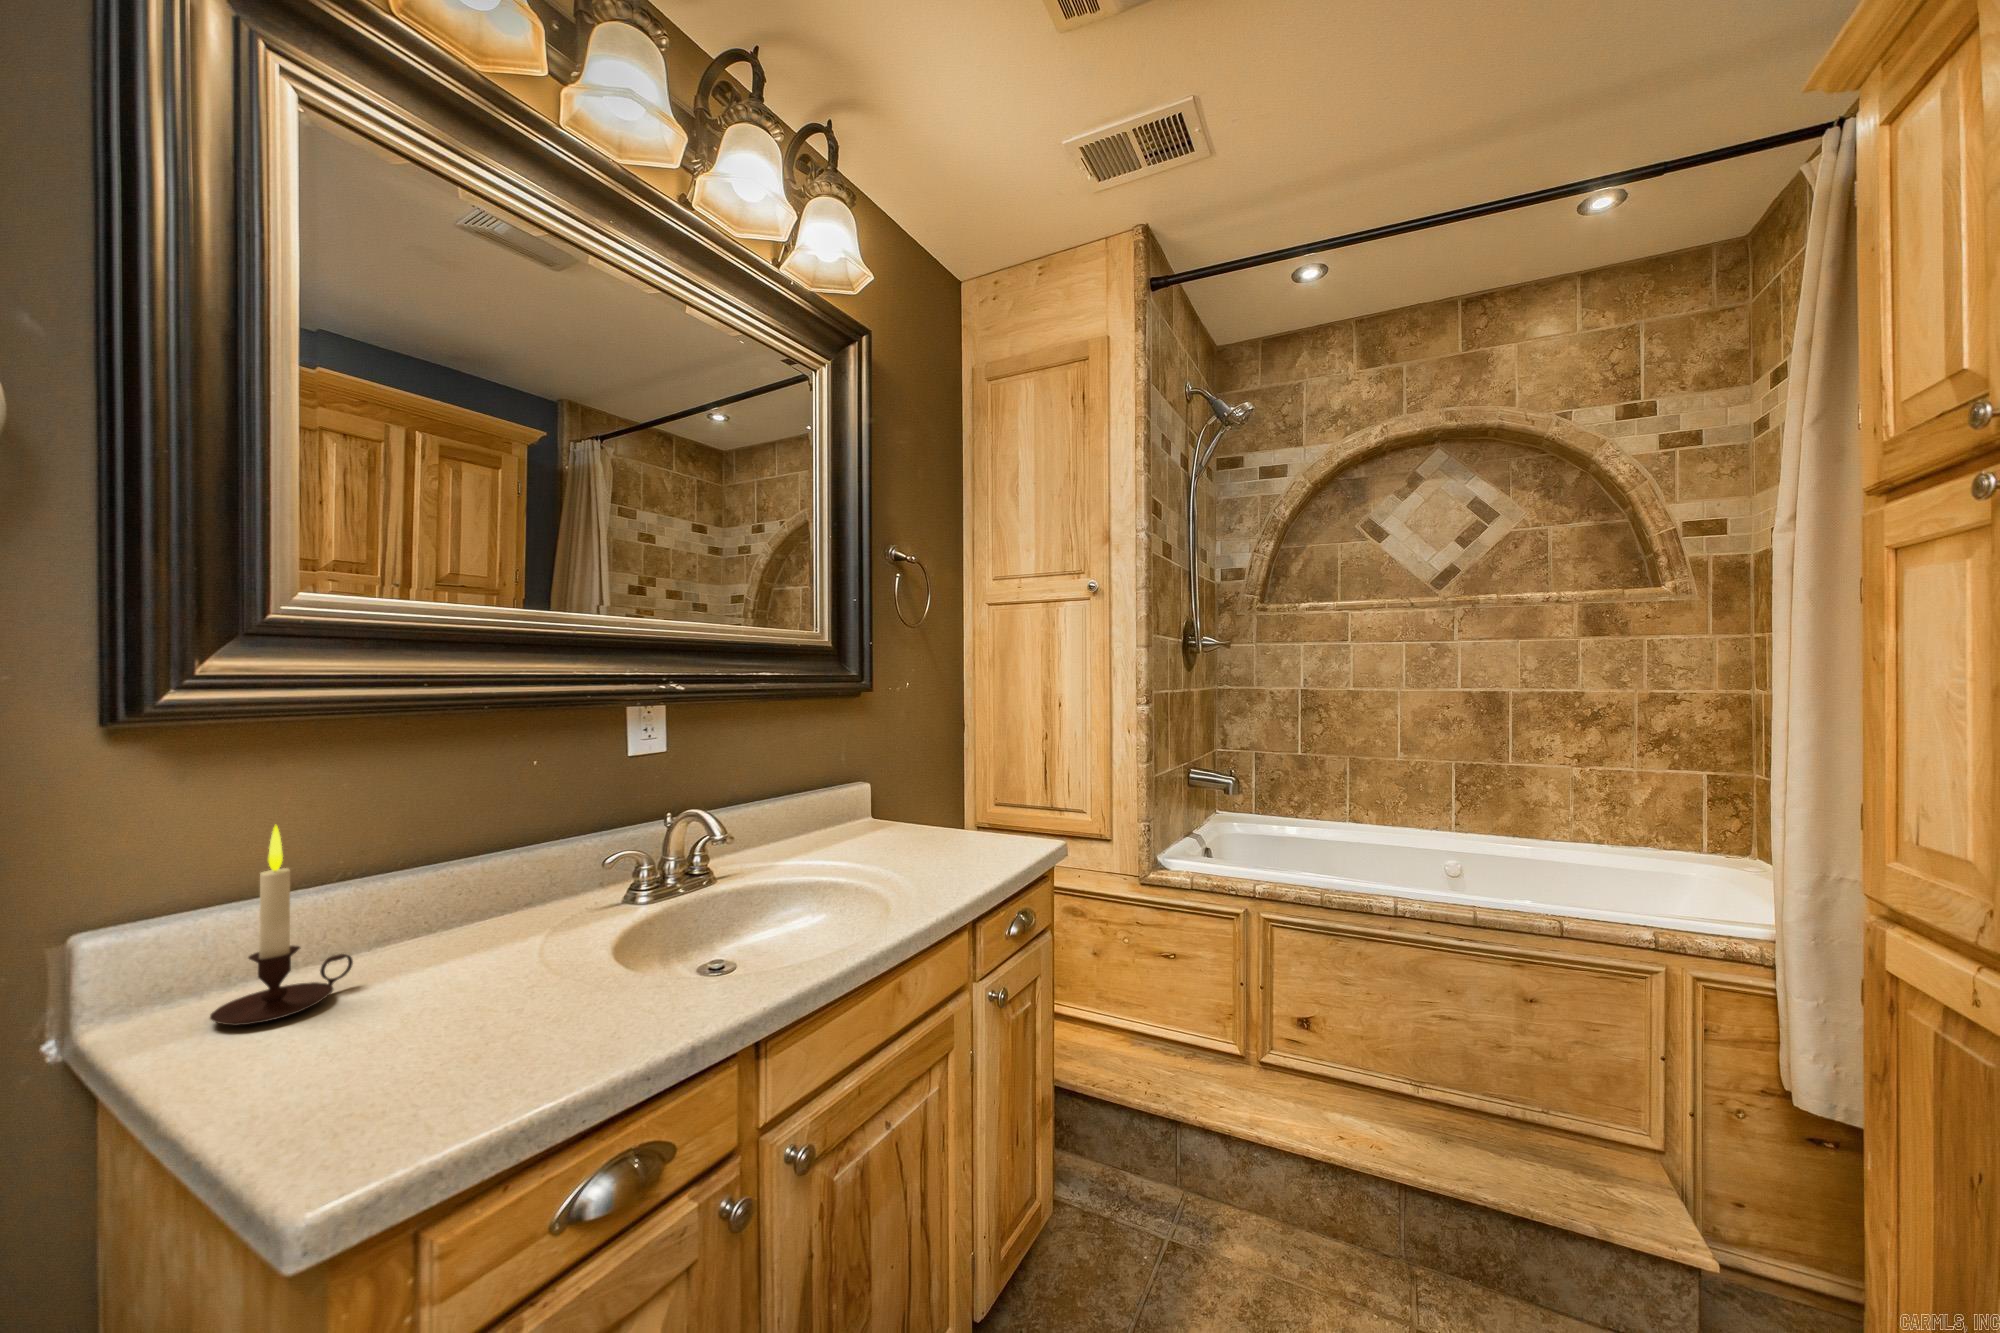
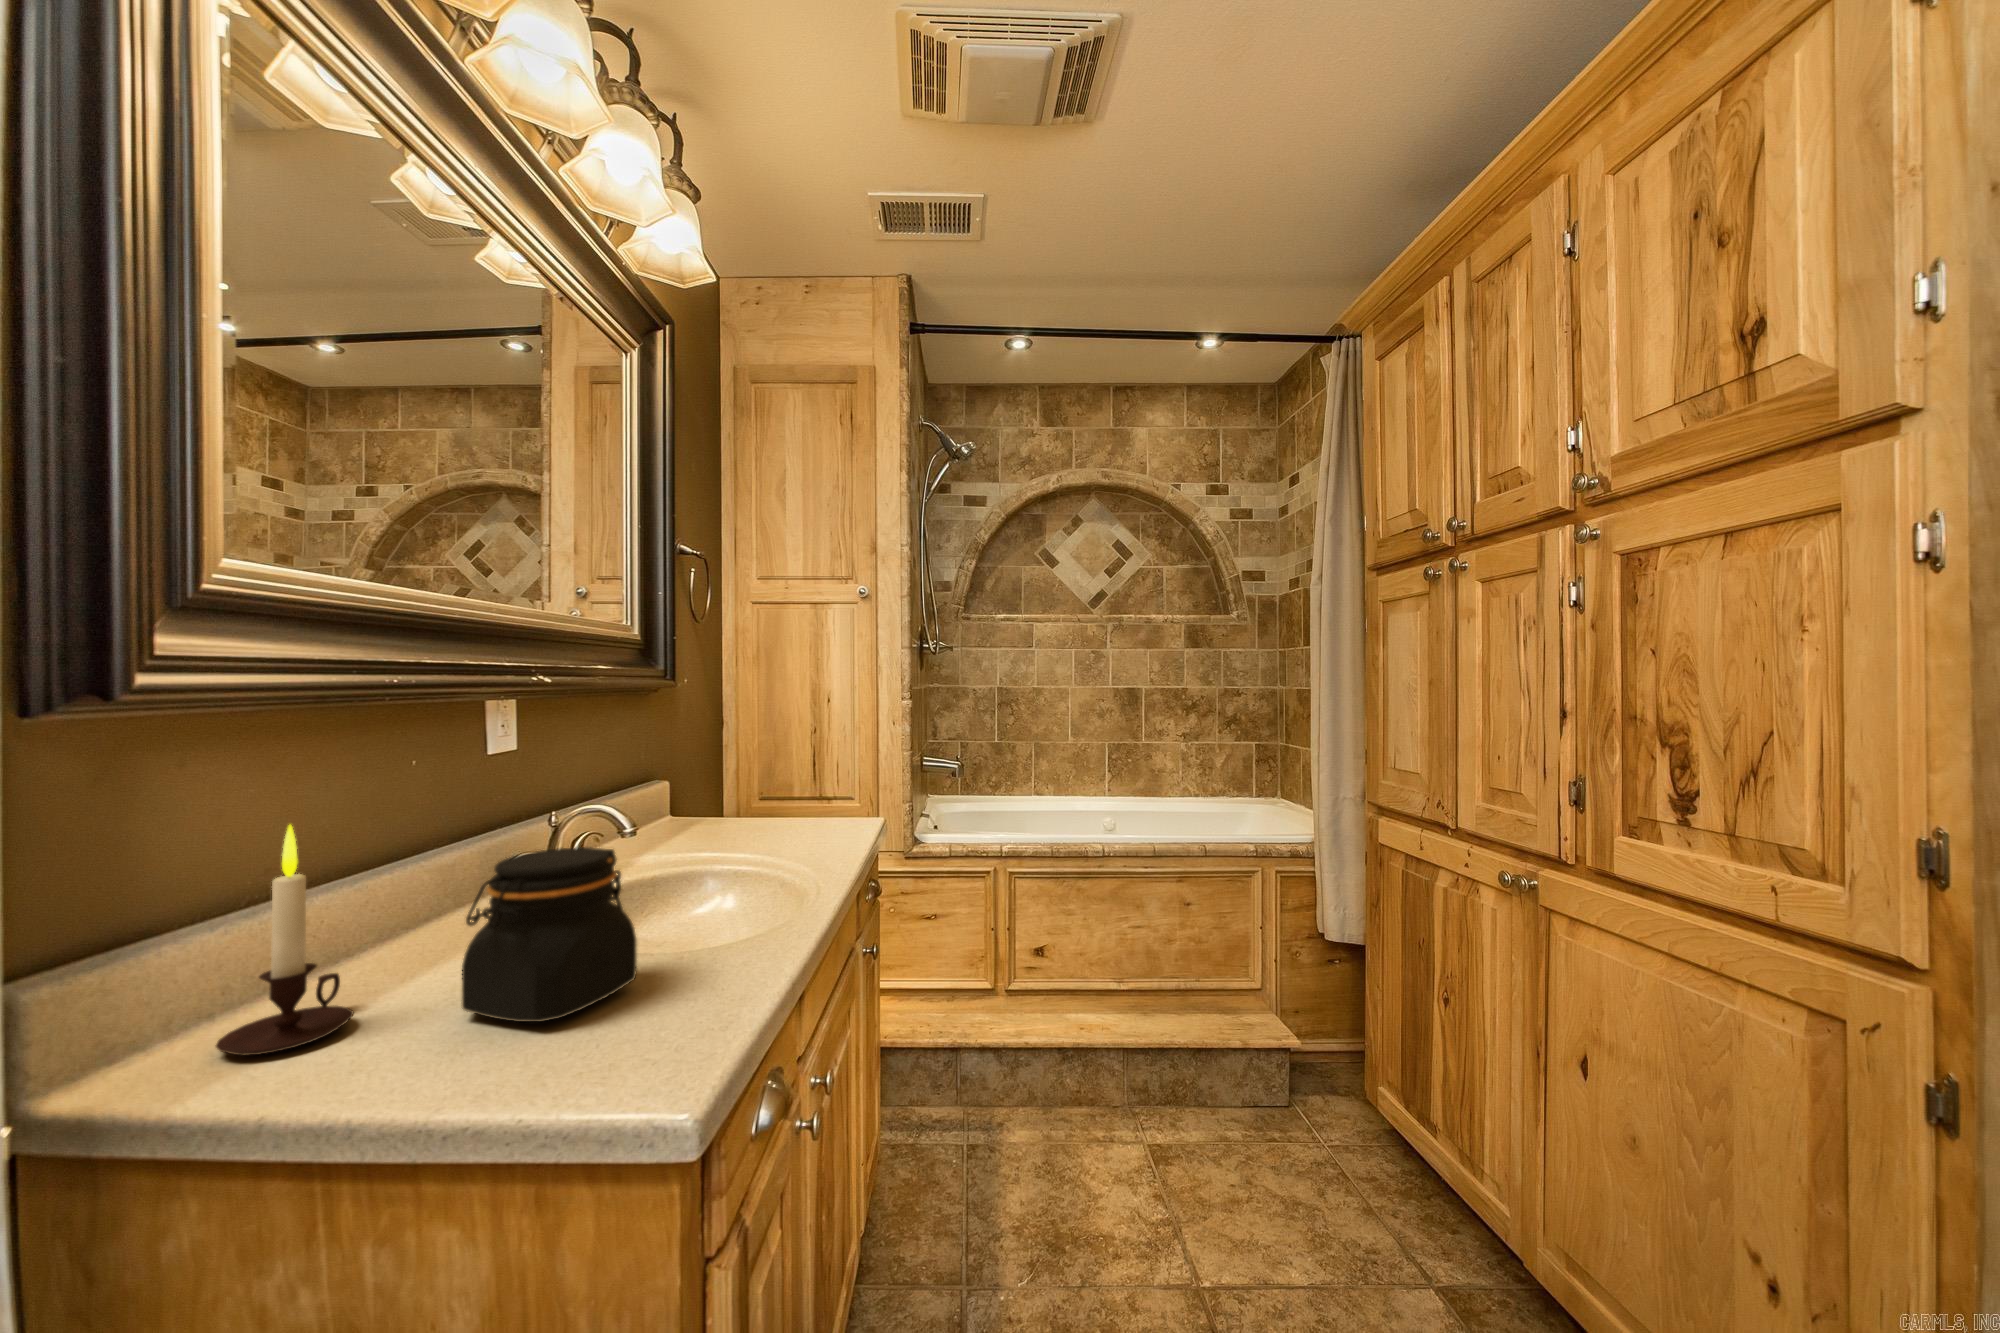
jar: none [341,868,547,1056] -> present [462,847,637,1022]

